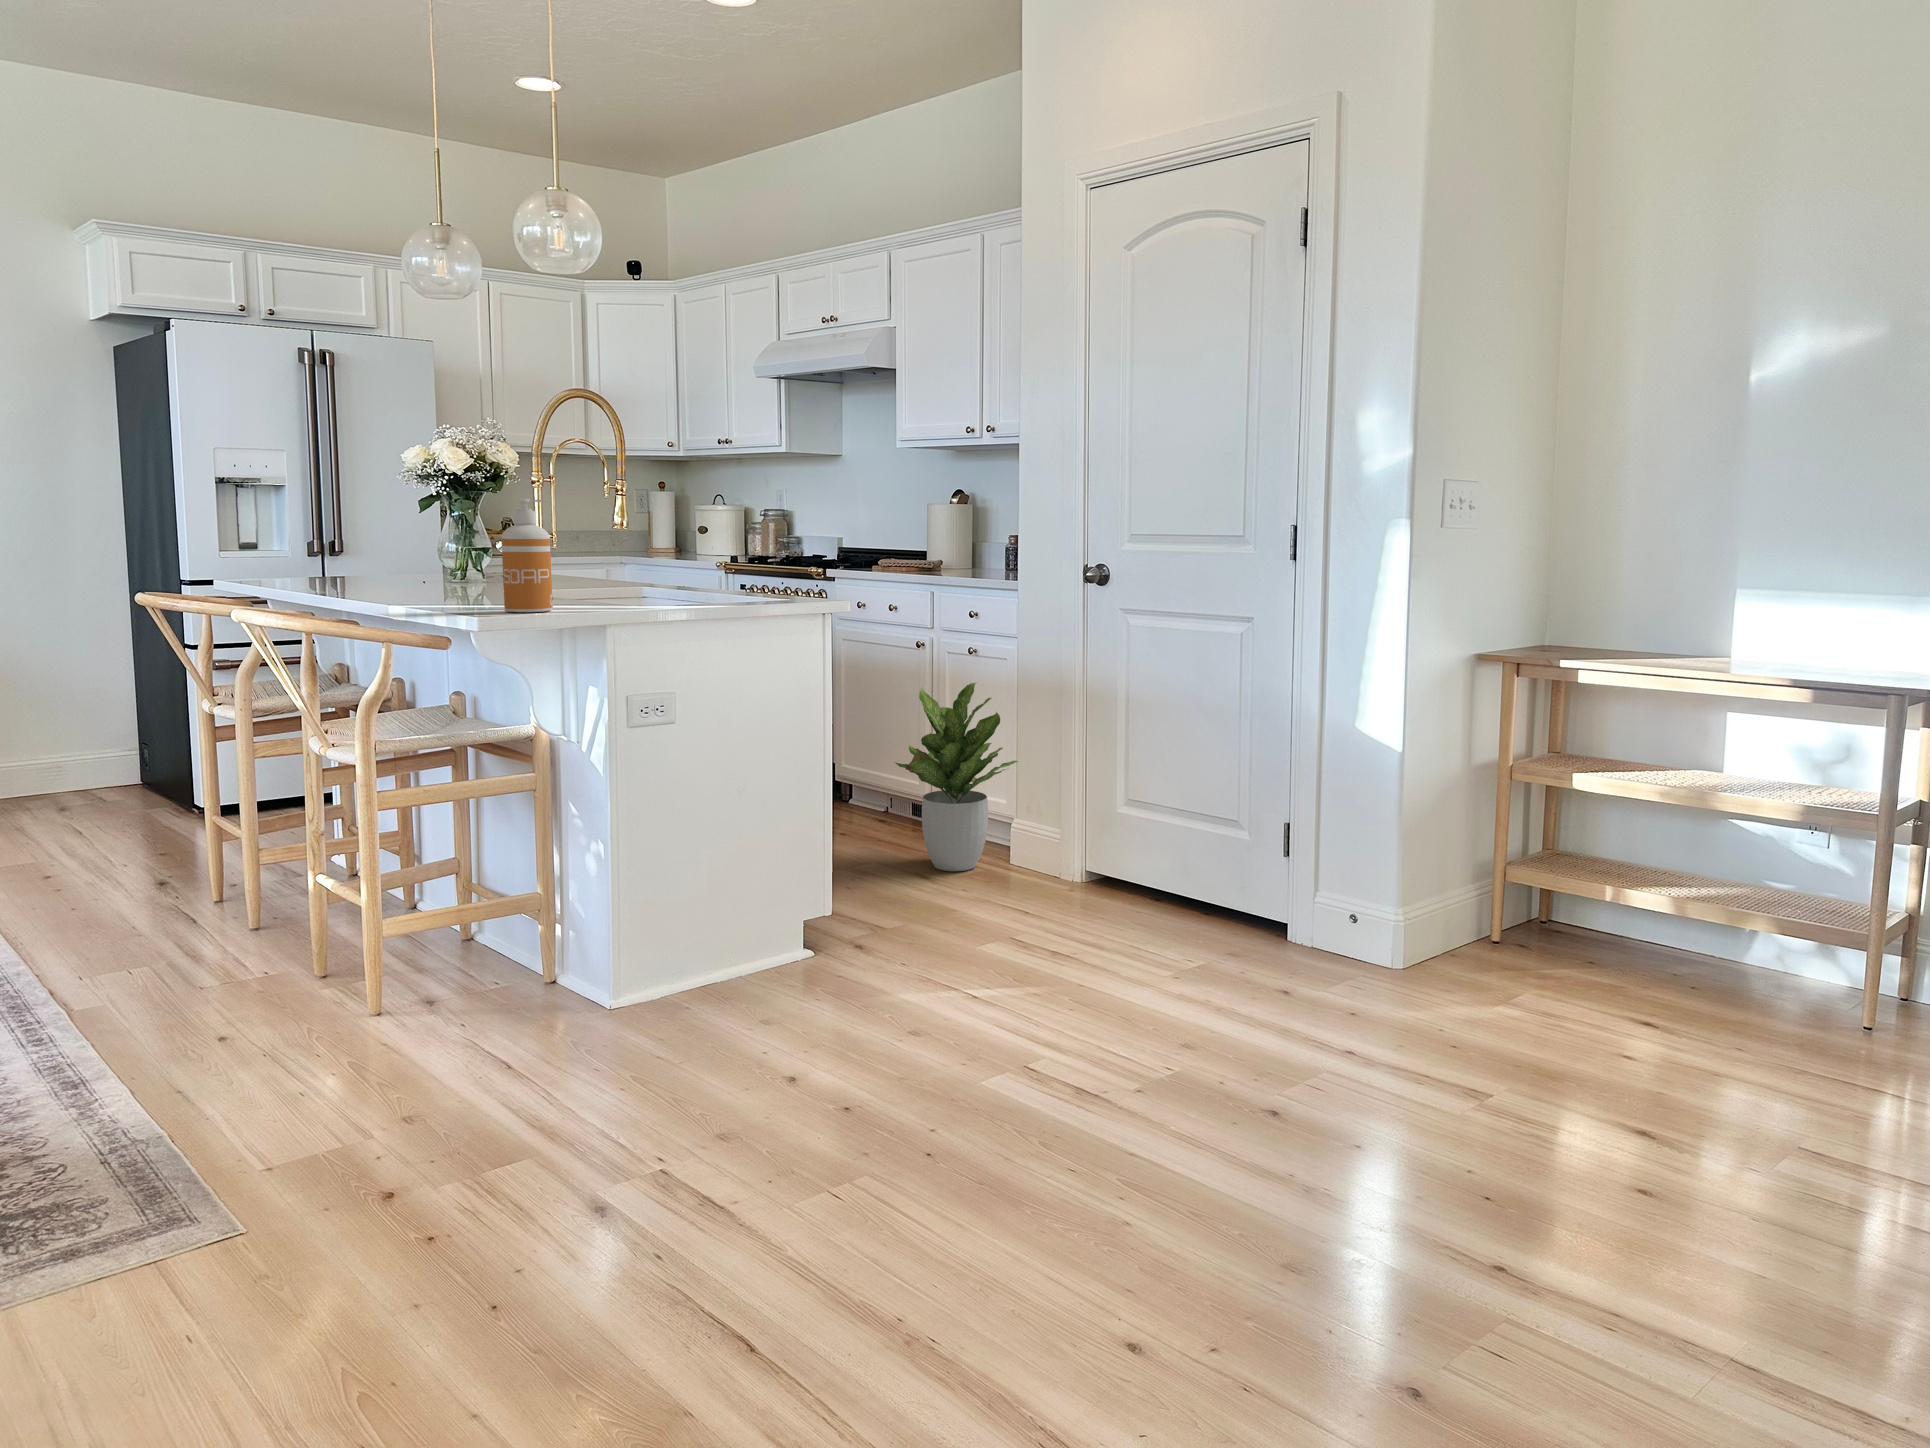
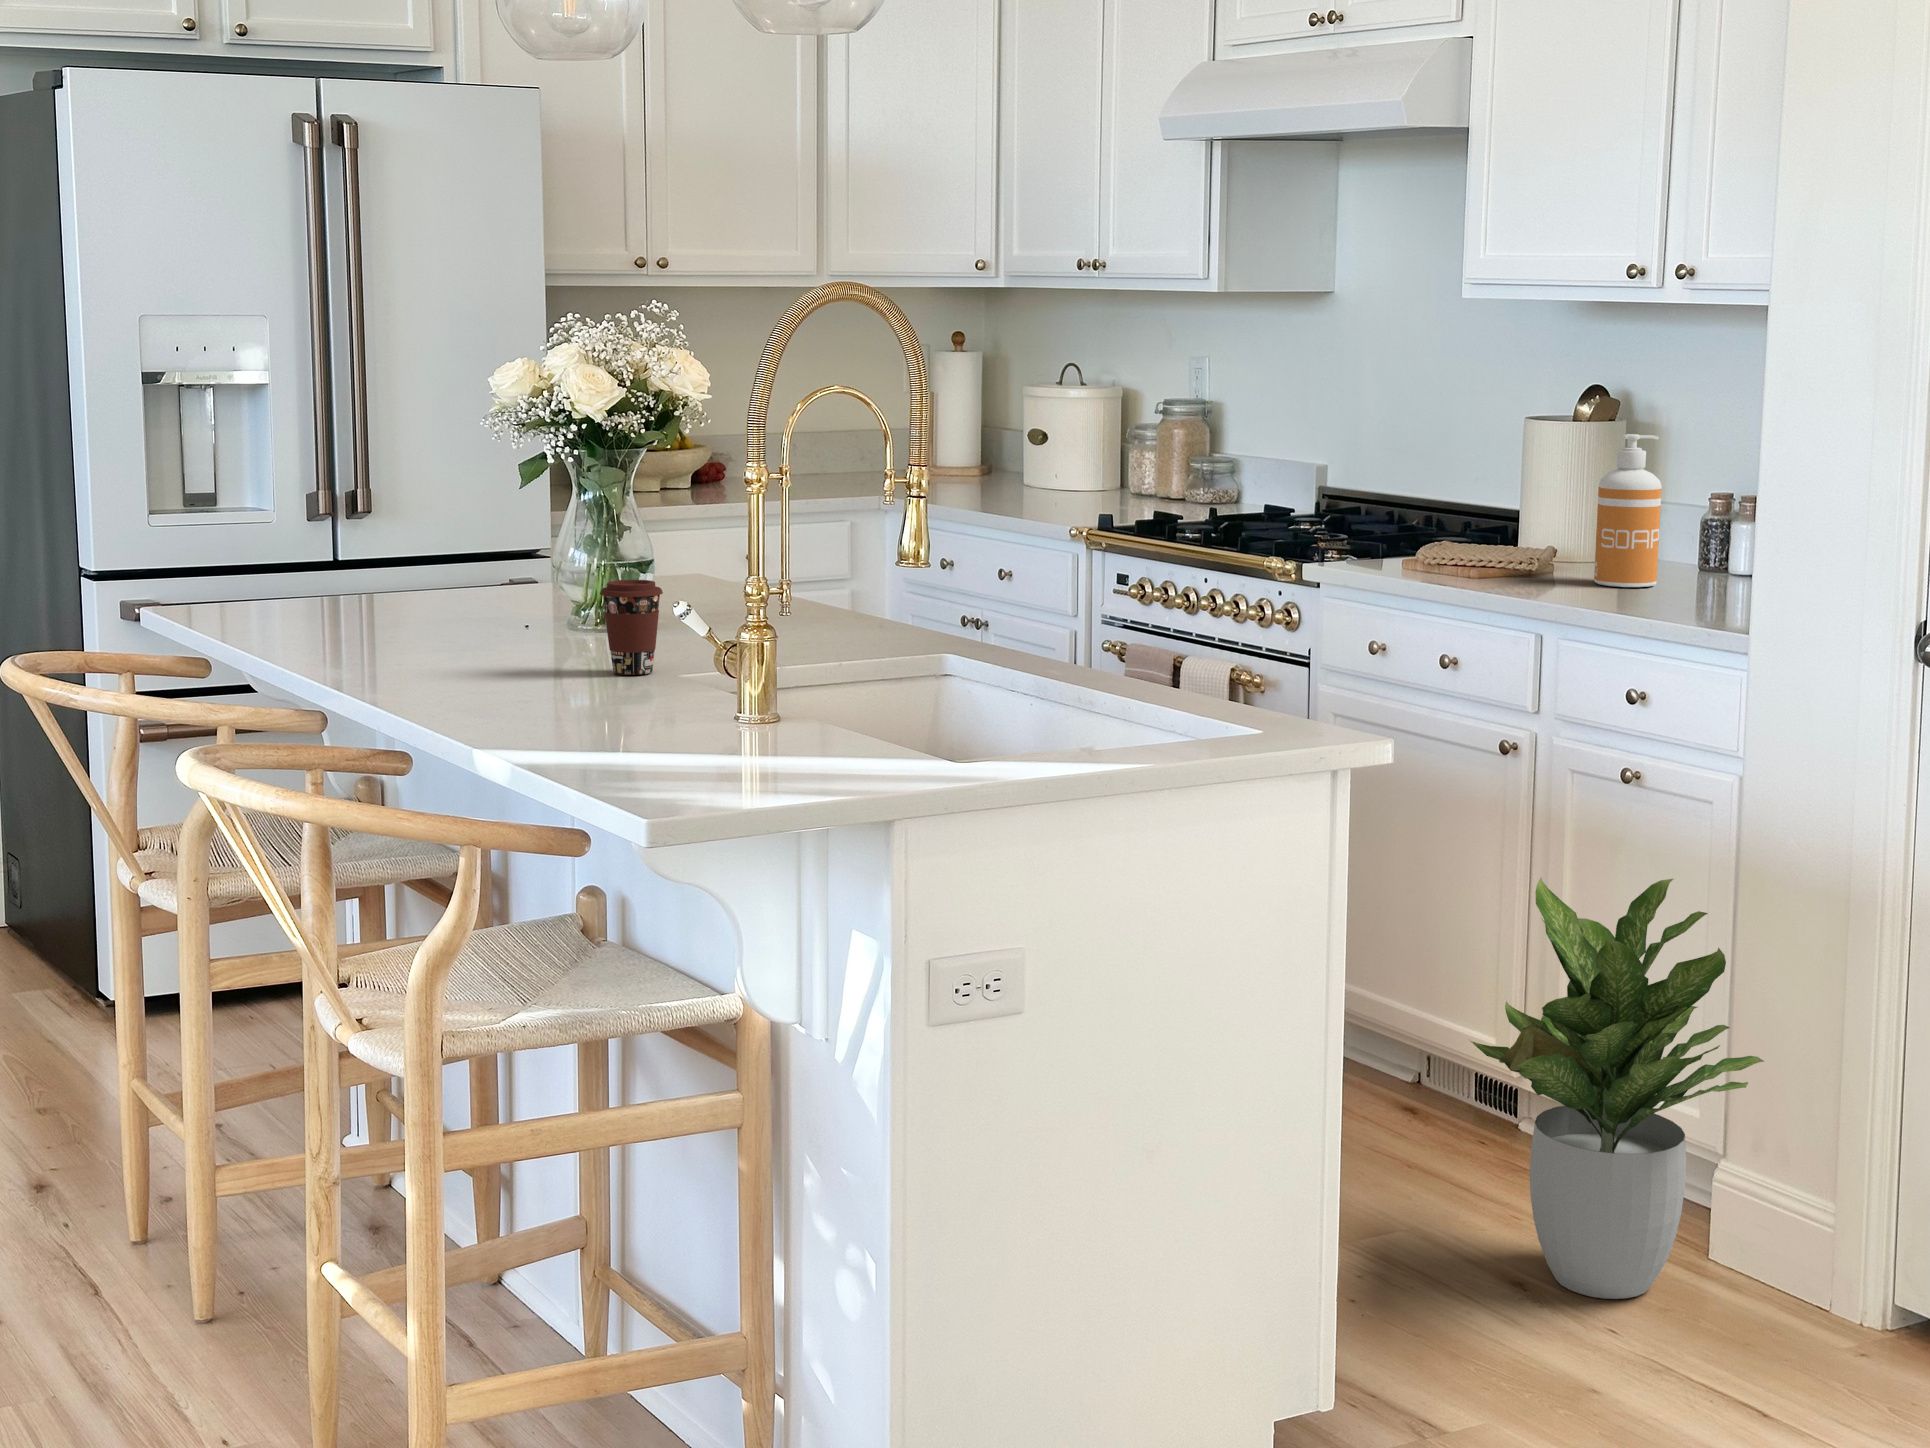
soap dispenser: present [501,499,553,612] -> present [1594,434,1661,587]
coffee cup: none [464,549,497,593] -> present [600,580,663,675]

